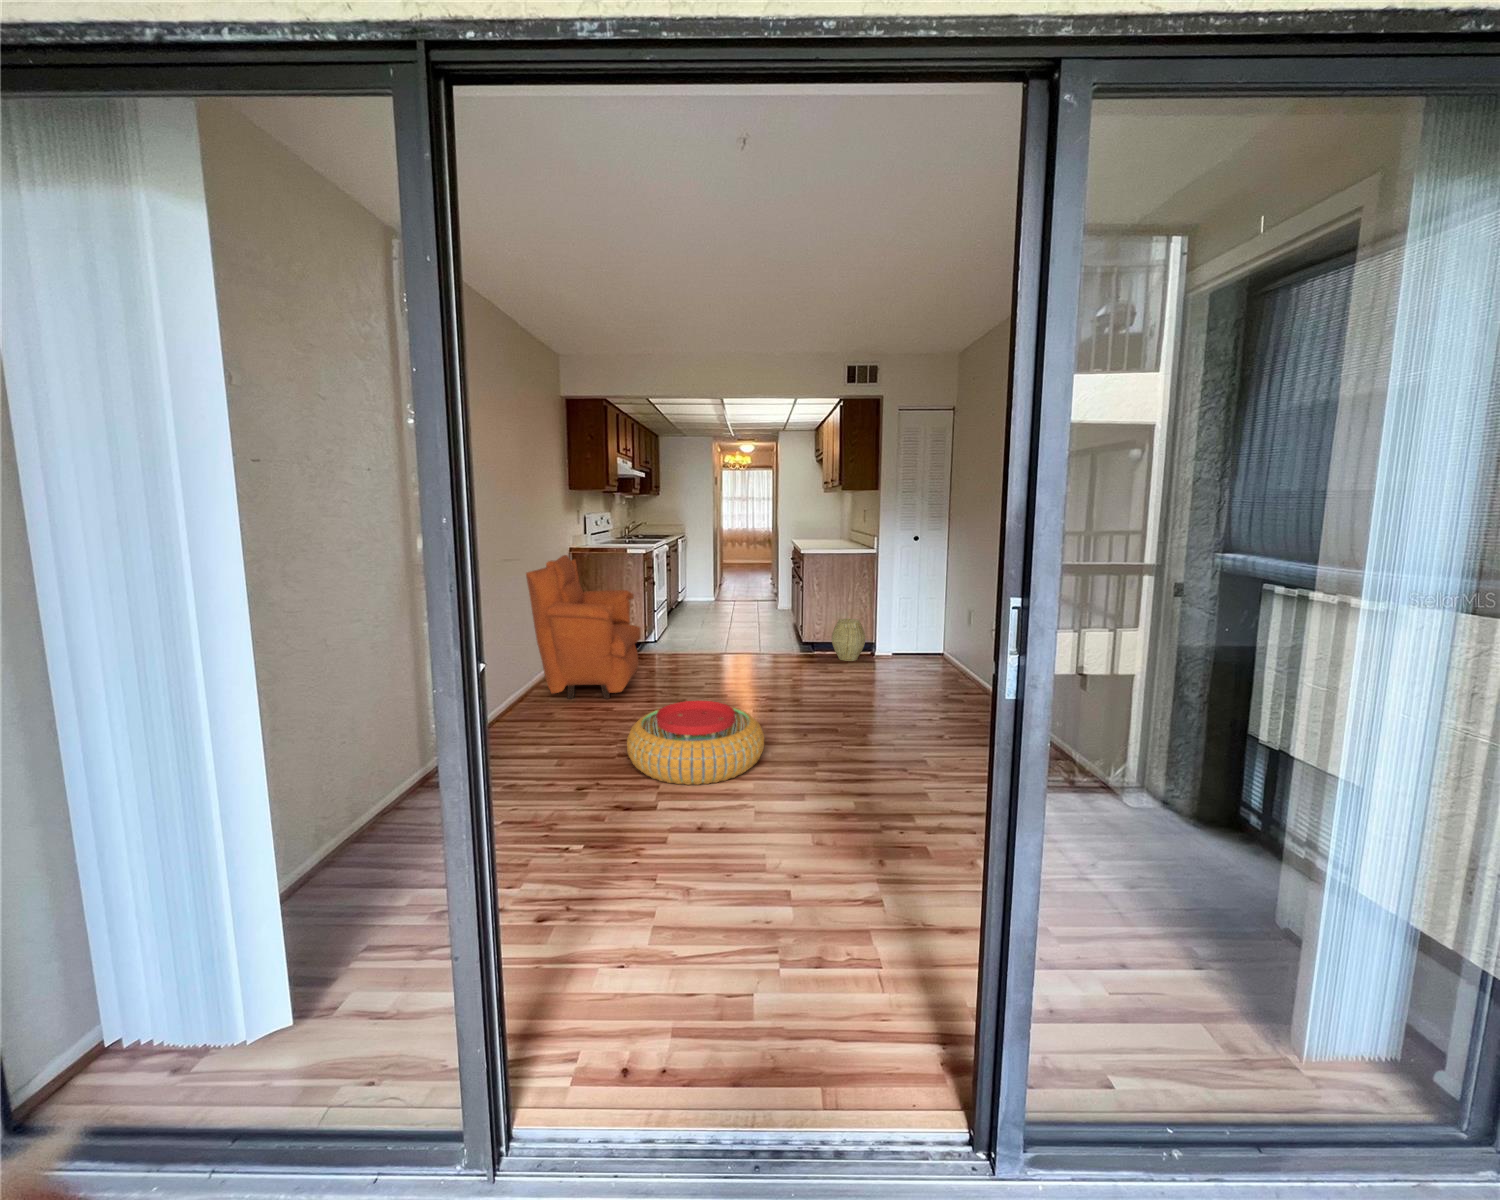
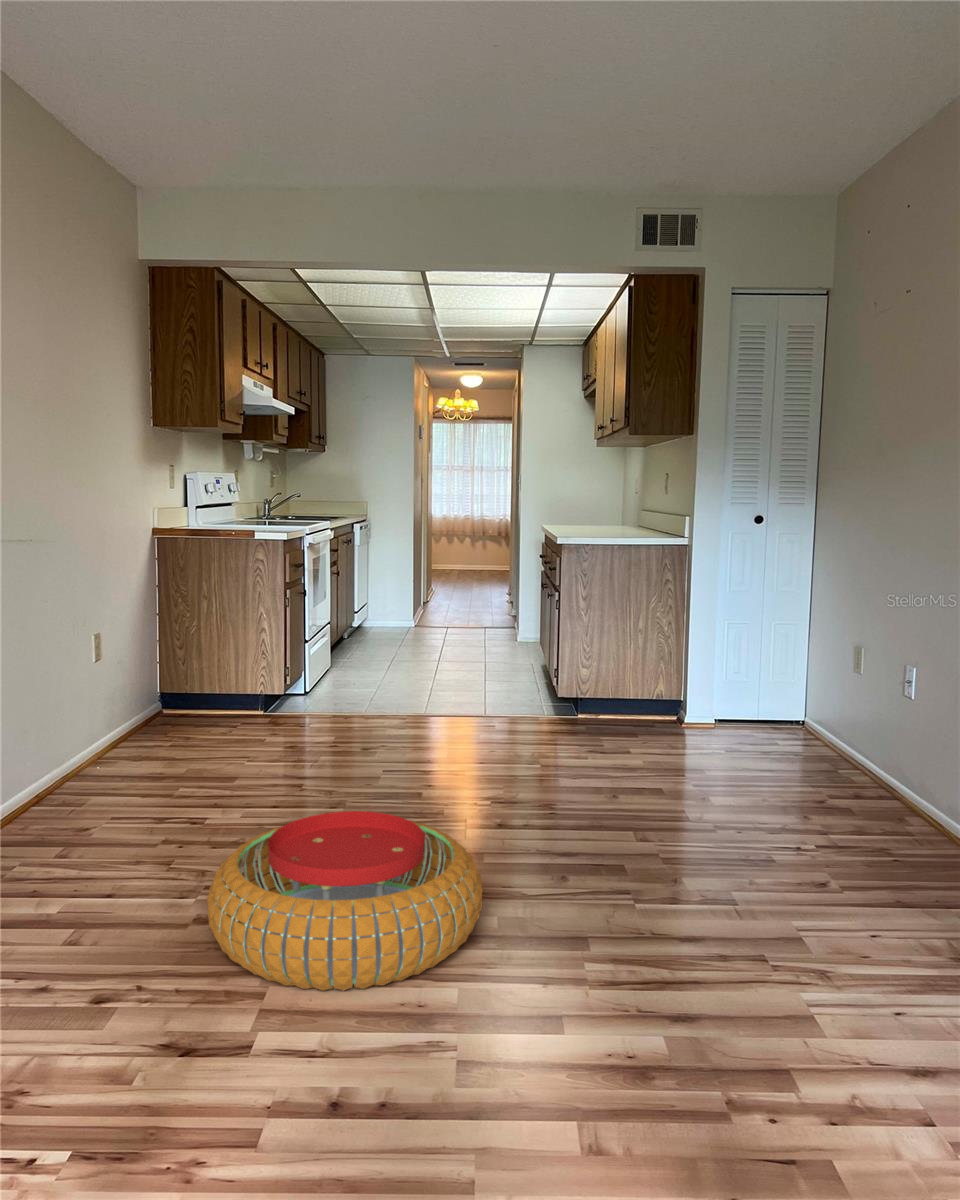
armchair: present [526,555,641,699] -> none [51,536,268,799]
woven basket: present [832,618,865,661] -> none [610,656,669,732]

